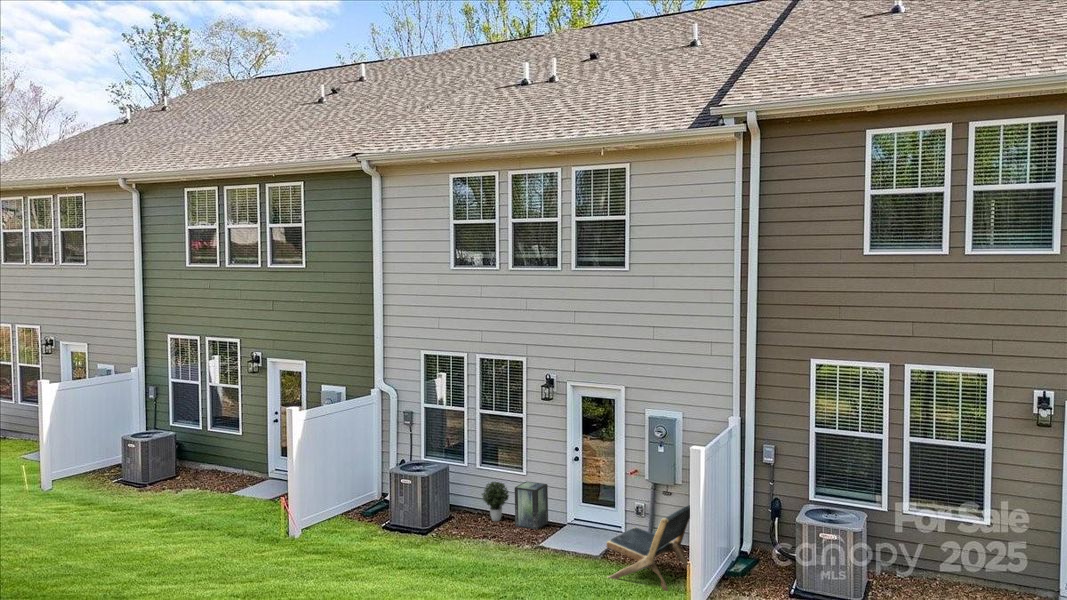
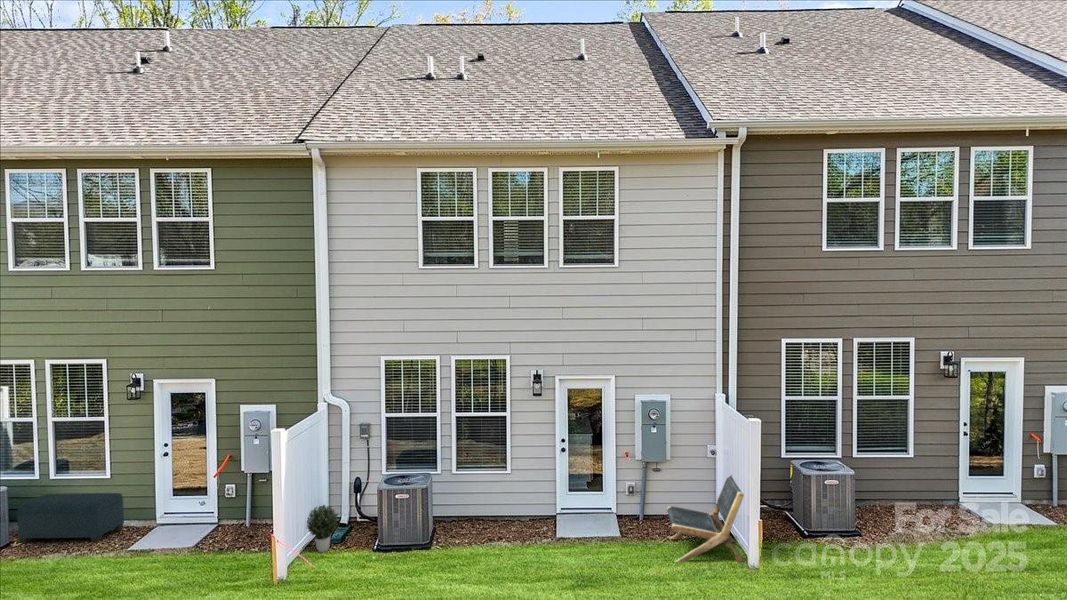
bench: none [185,443,251,484] -> present [17,493,124,543]
storage box: present [515,481,548,530] -> none [509,479,535,528]
potted plant: present [482,482,509,521] -> present [307,505,338,552]

